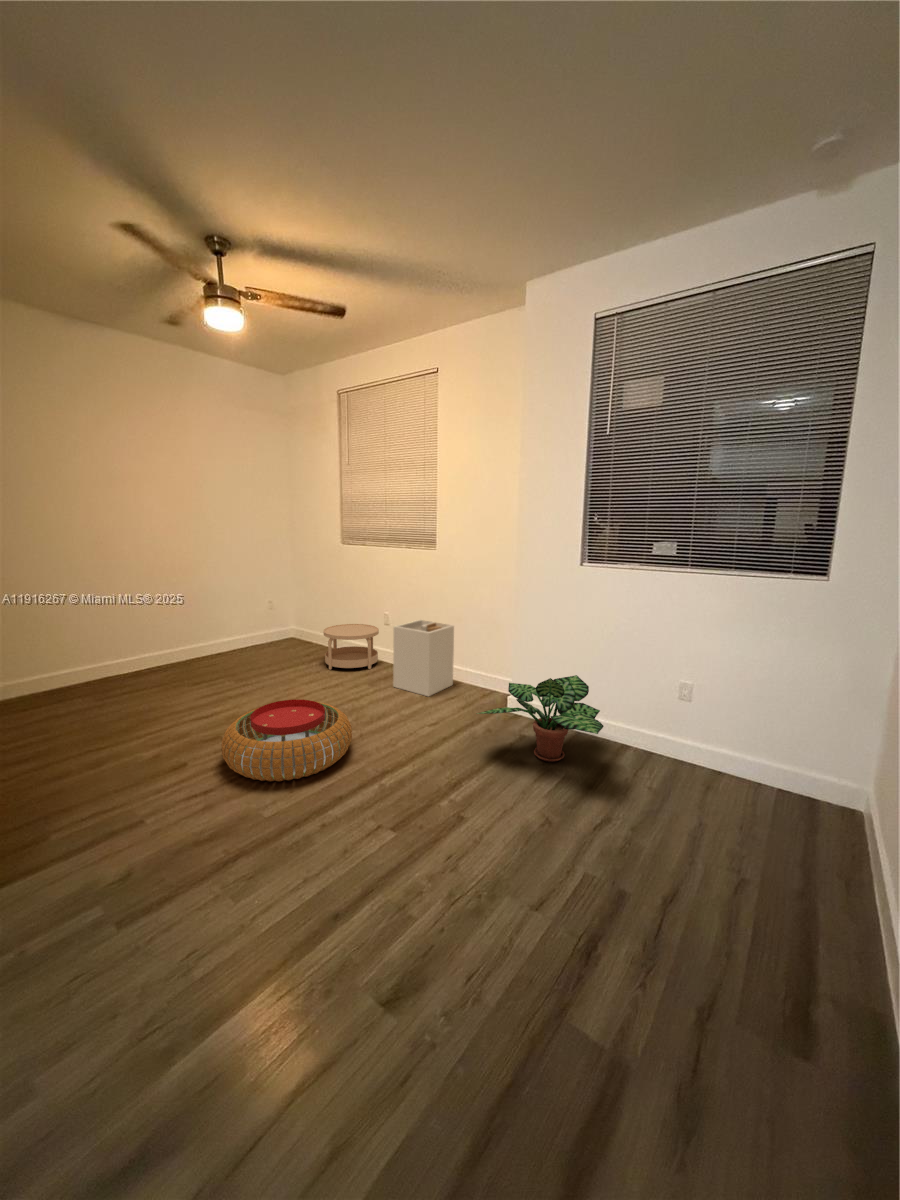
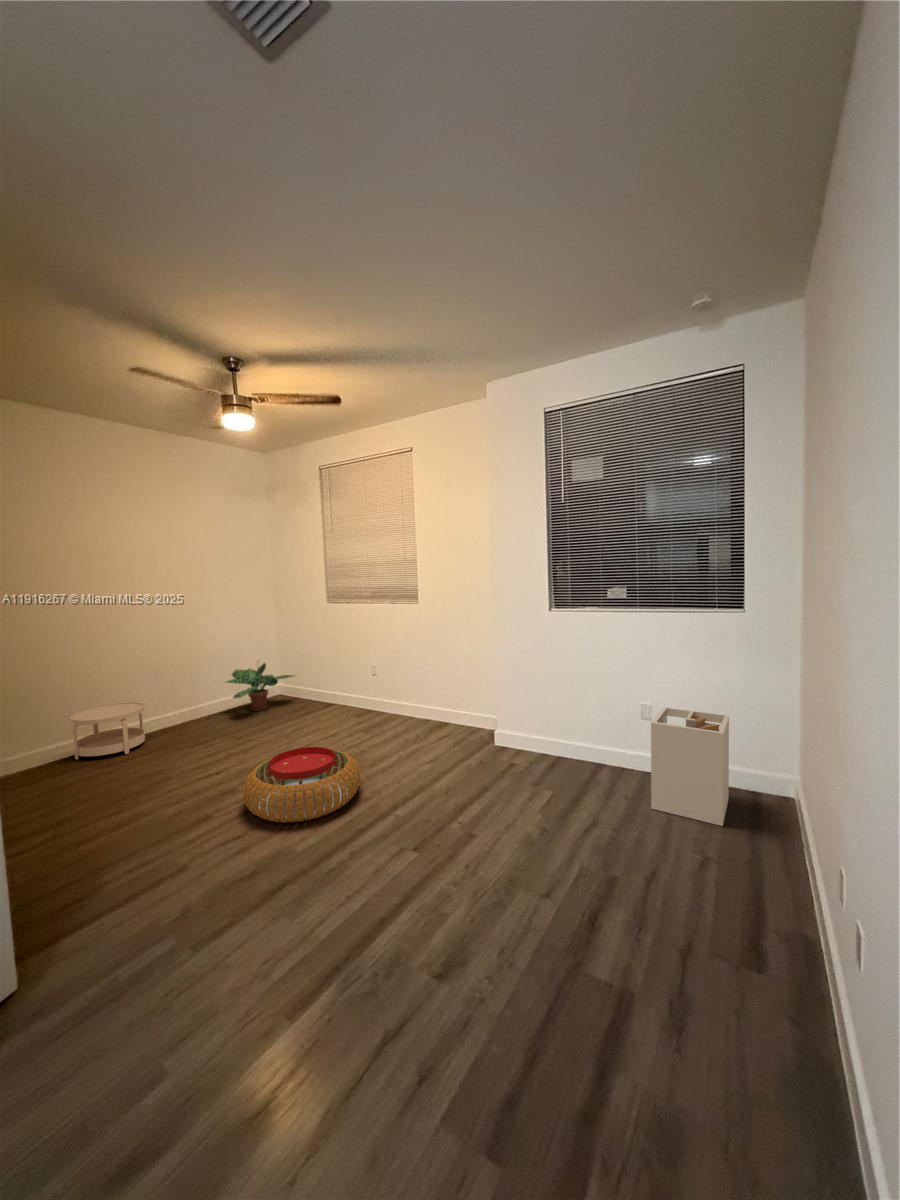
laundry hamper: present [393,620,454,696] -> present [651,707,729,826]
side table: present [323,624,379,670] -> present [70,703,145,760]
potted plant: present [477,675,604,762] -> present [227,663,295,711]

